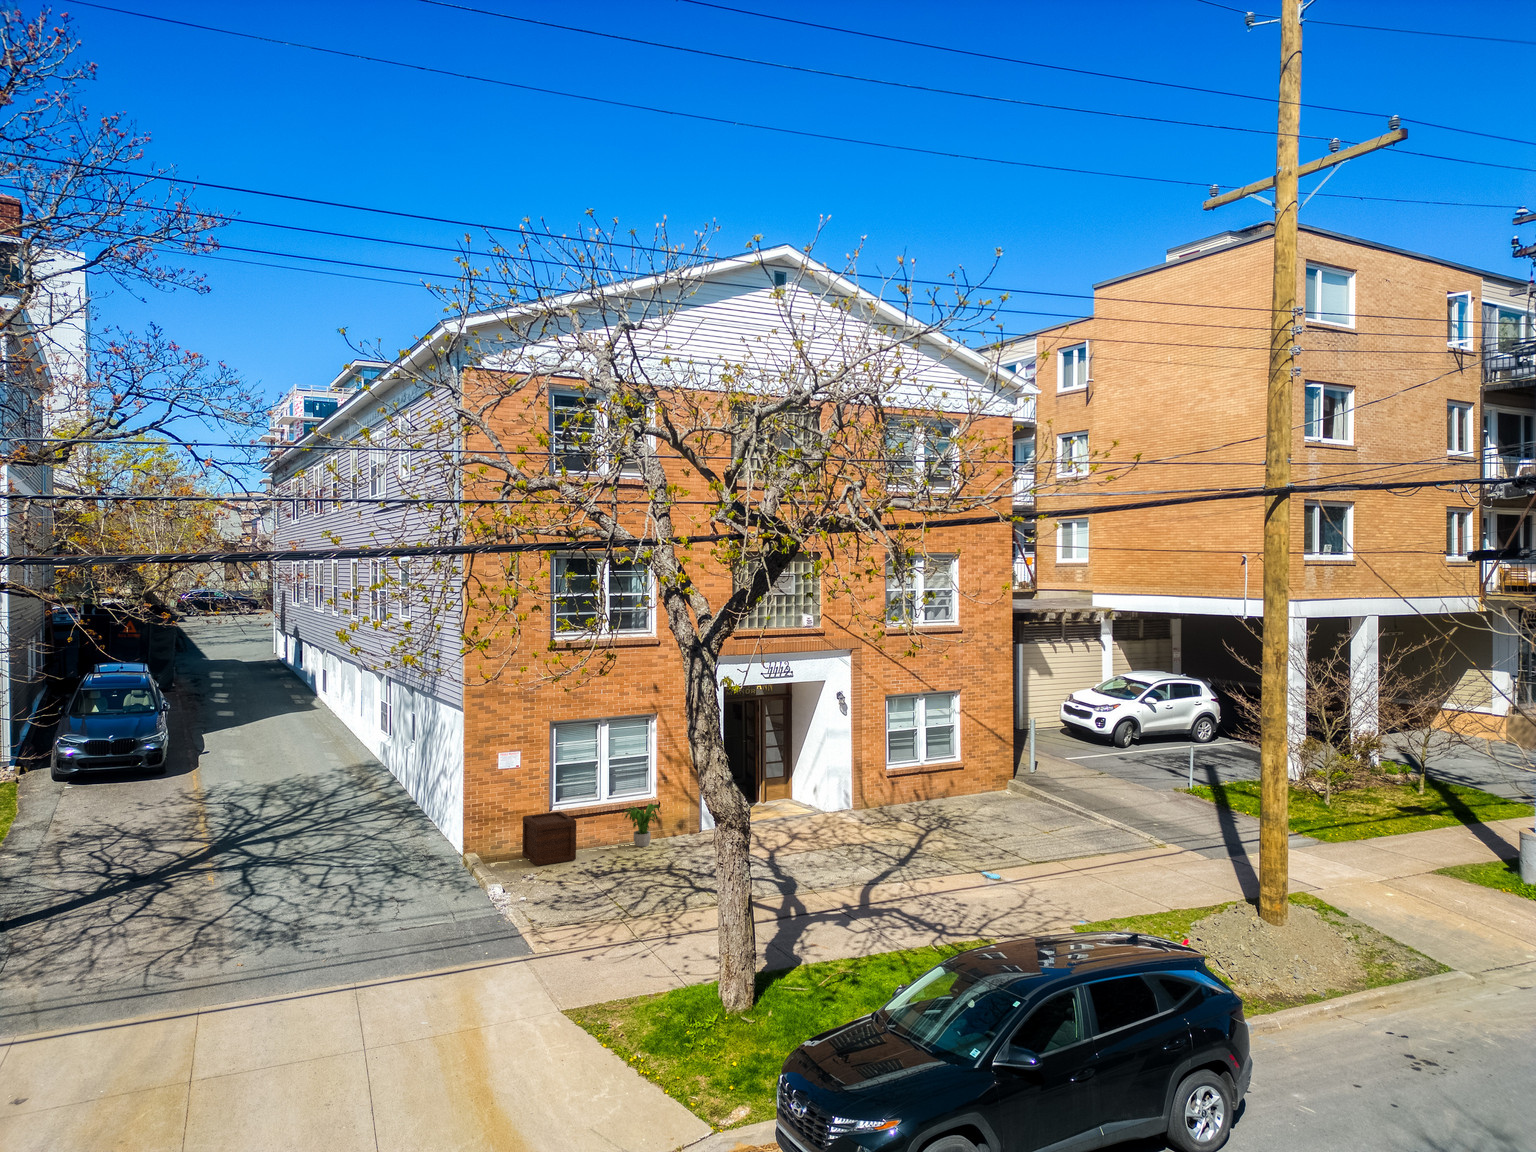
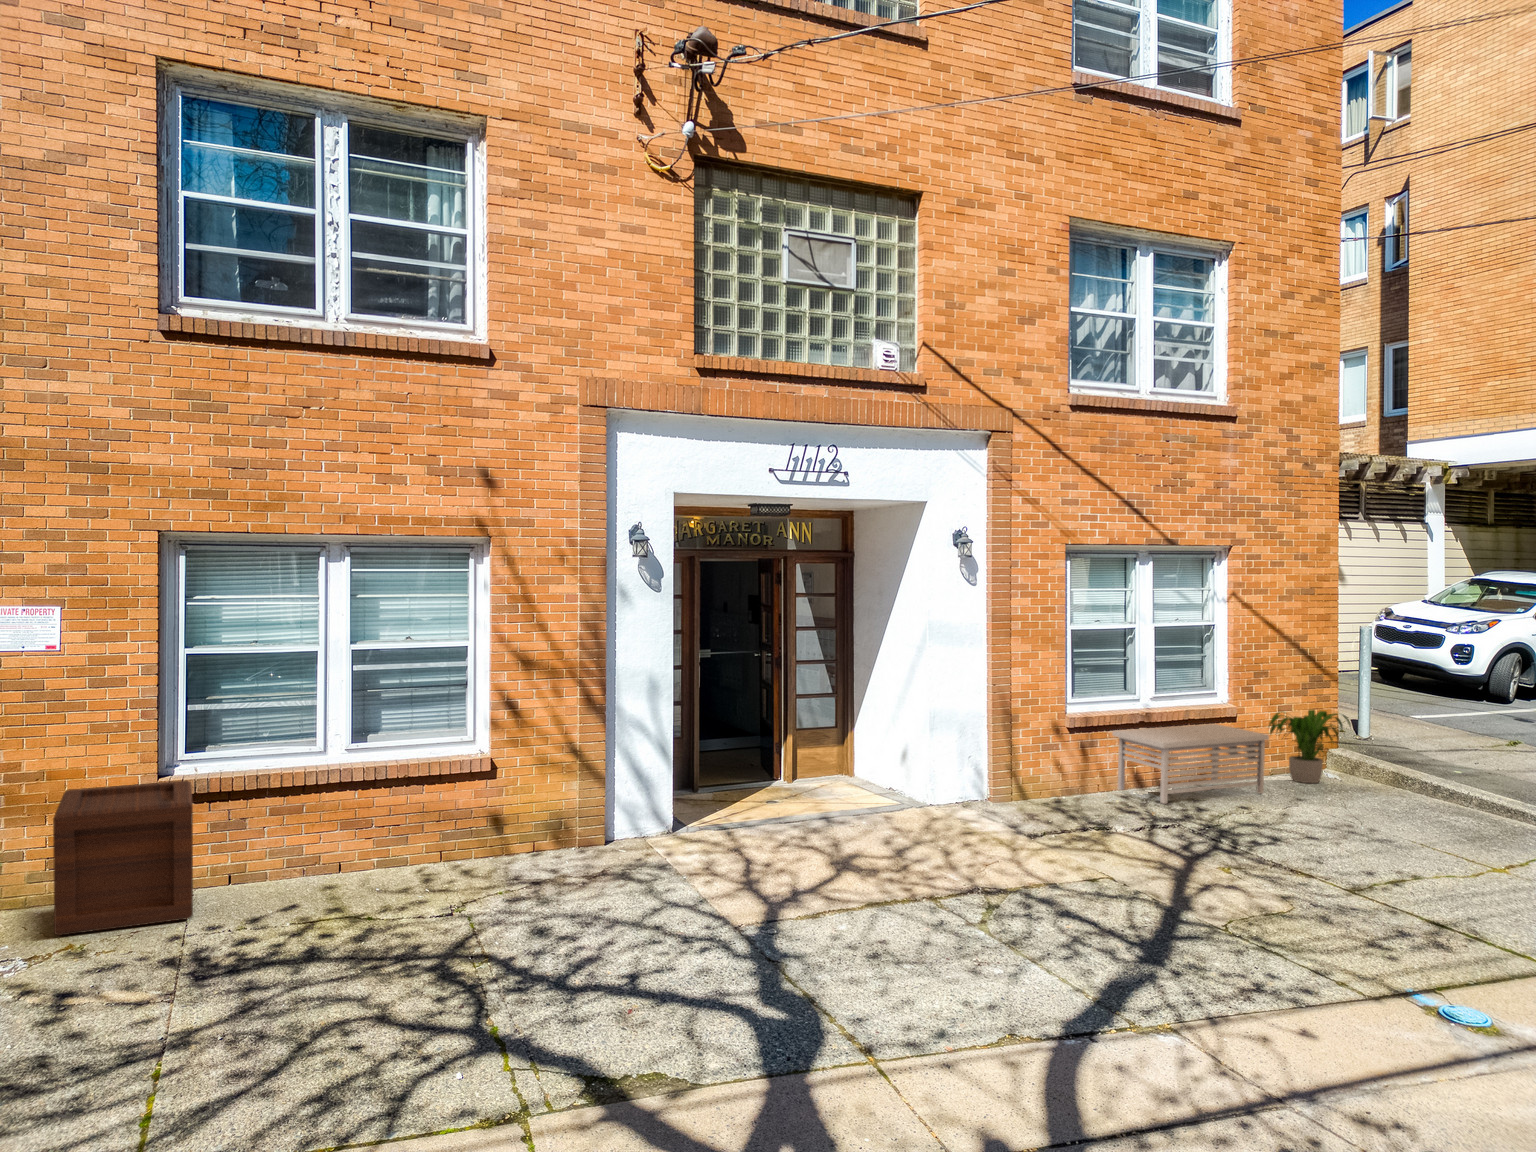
storage bench: none [906,771,972,809] -> present [1112,724,1269,804]
potted plant: present [622,804,661,847] -> present [1269,709,1351,783]

